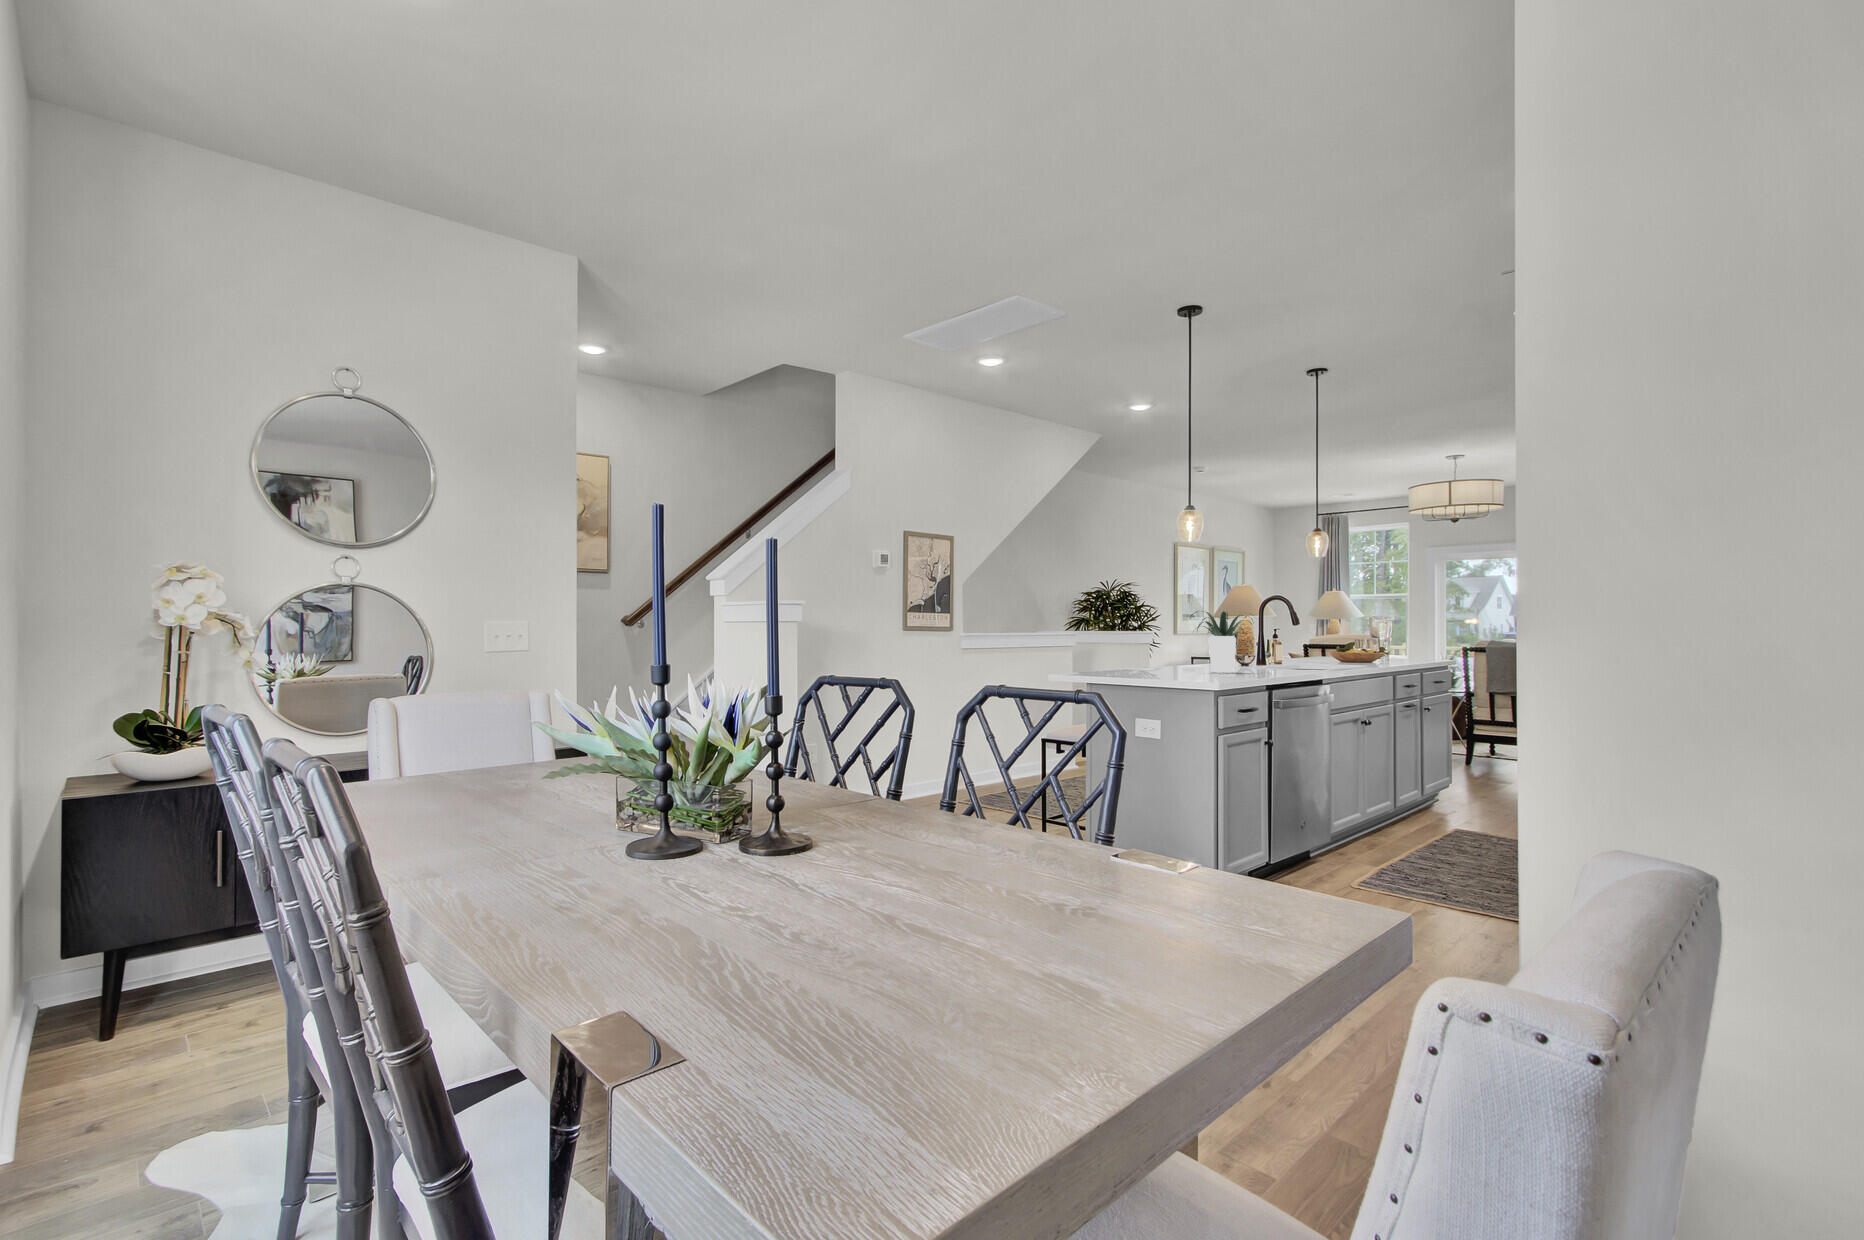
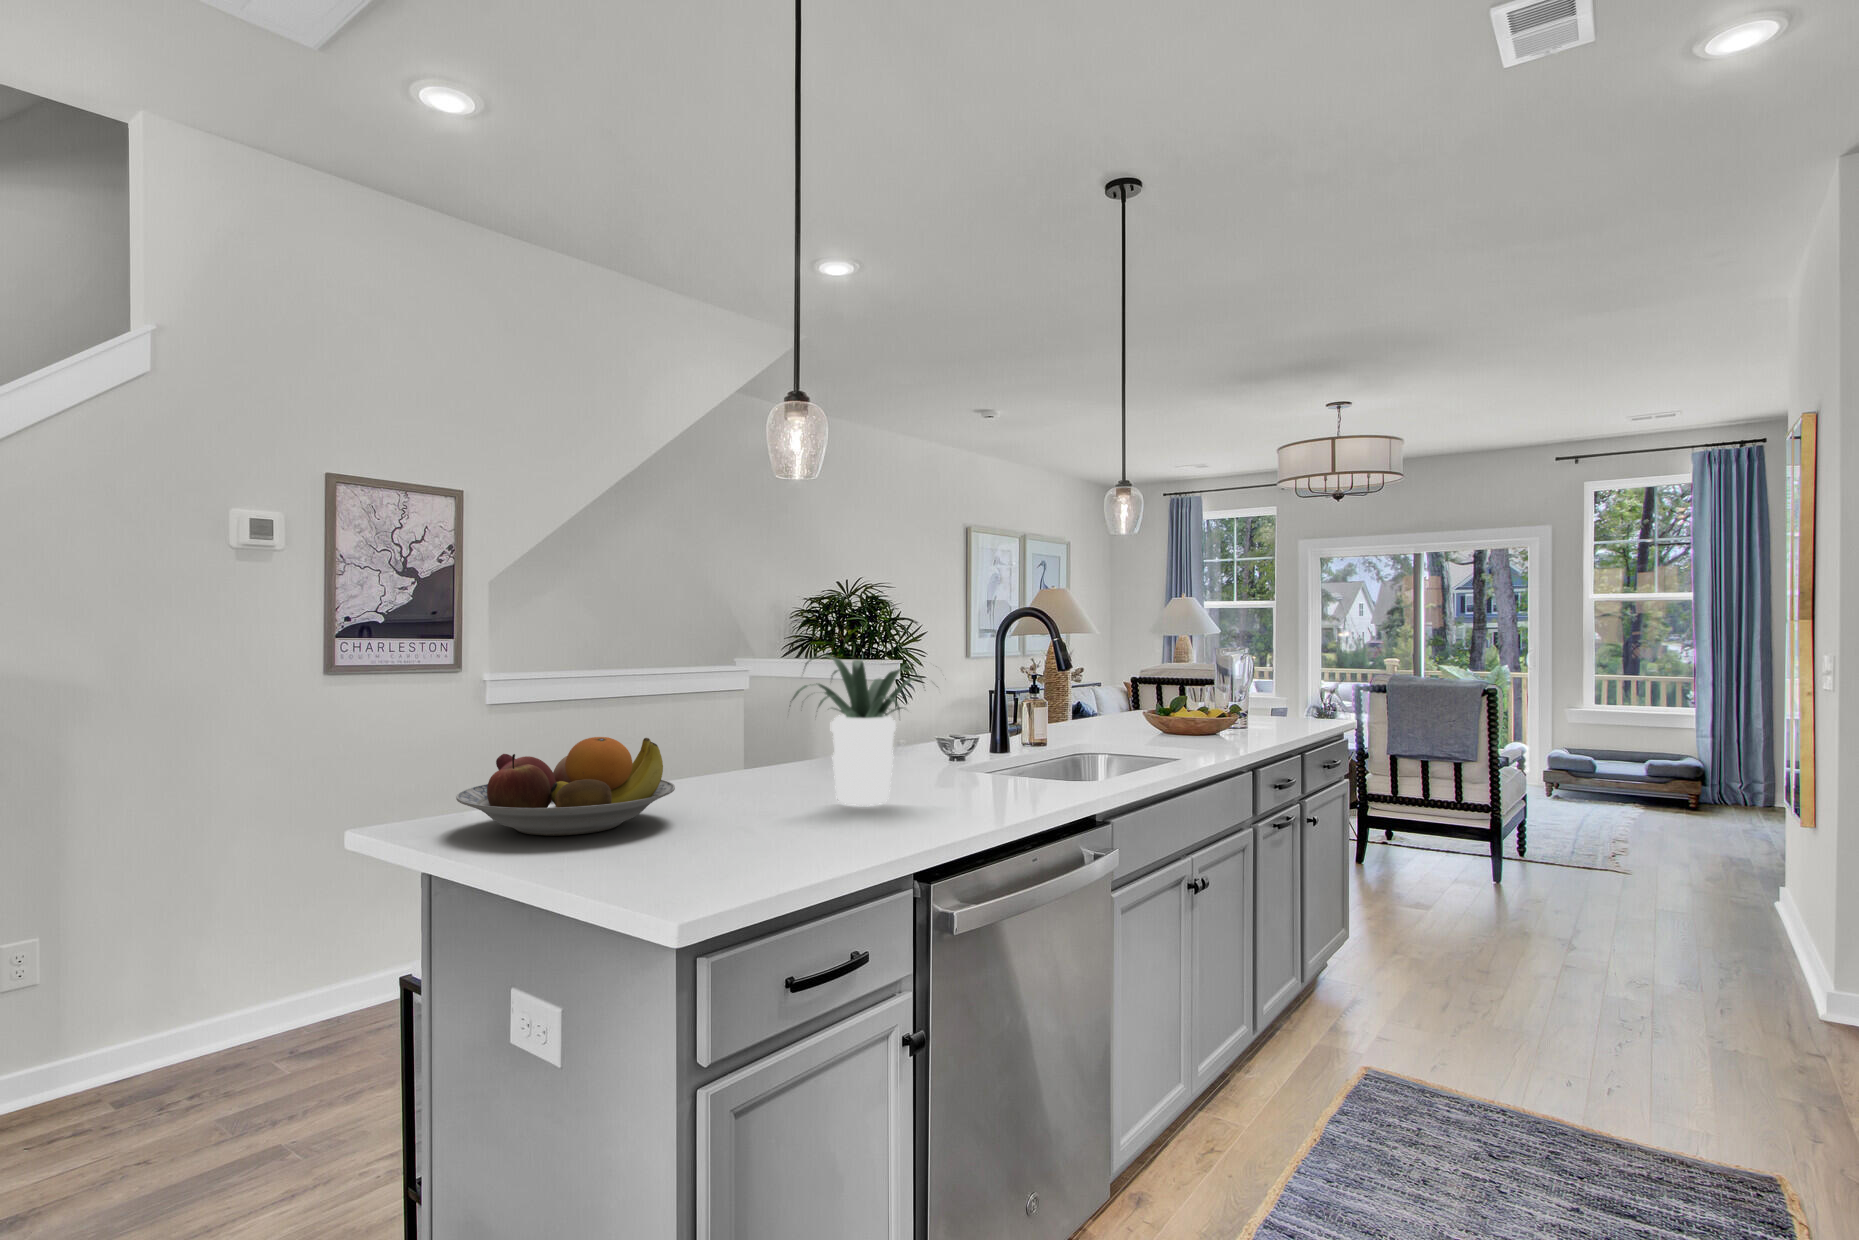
fruit bowl: none [1079,640,1159,675] -> present [456,737,675,836]

